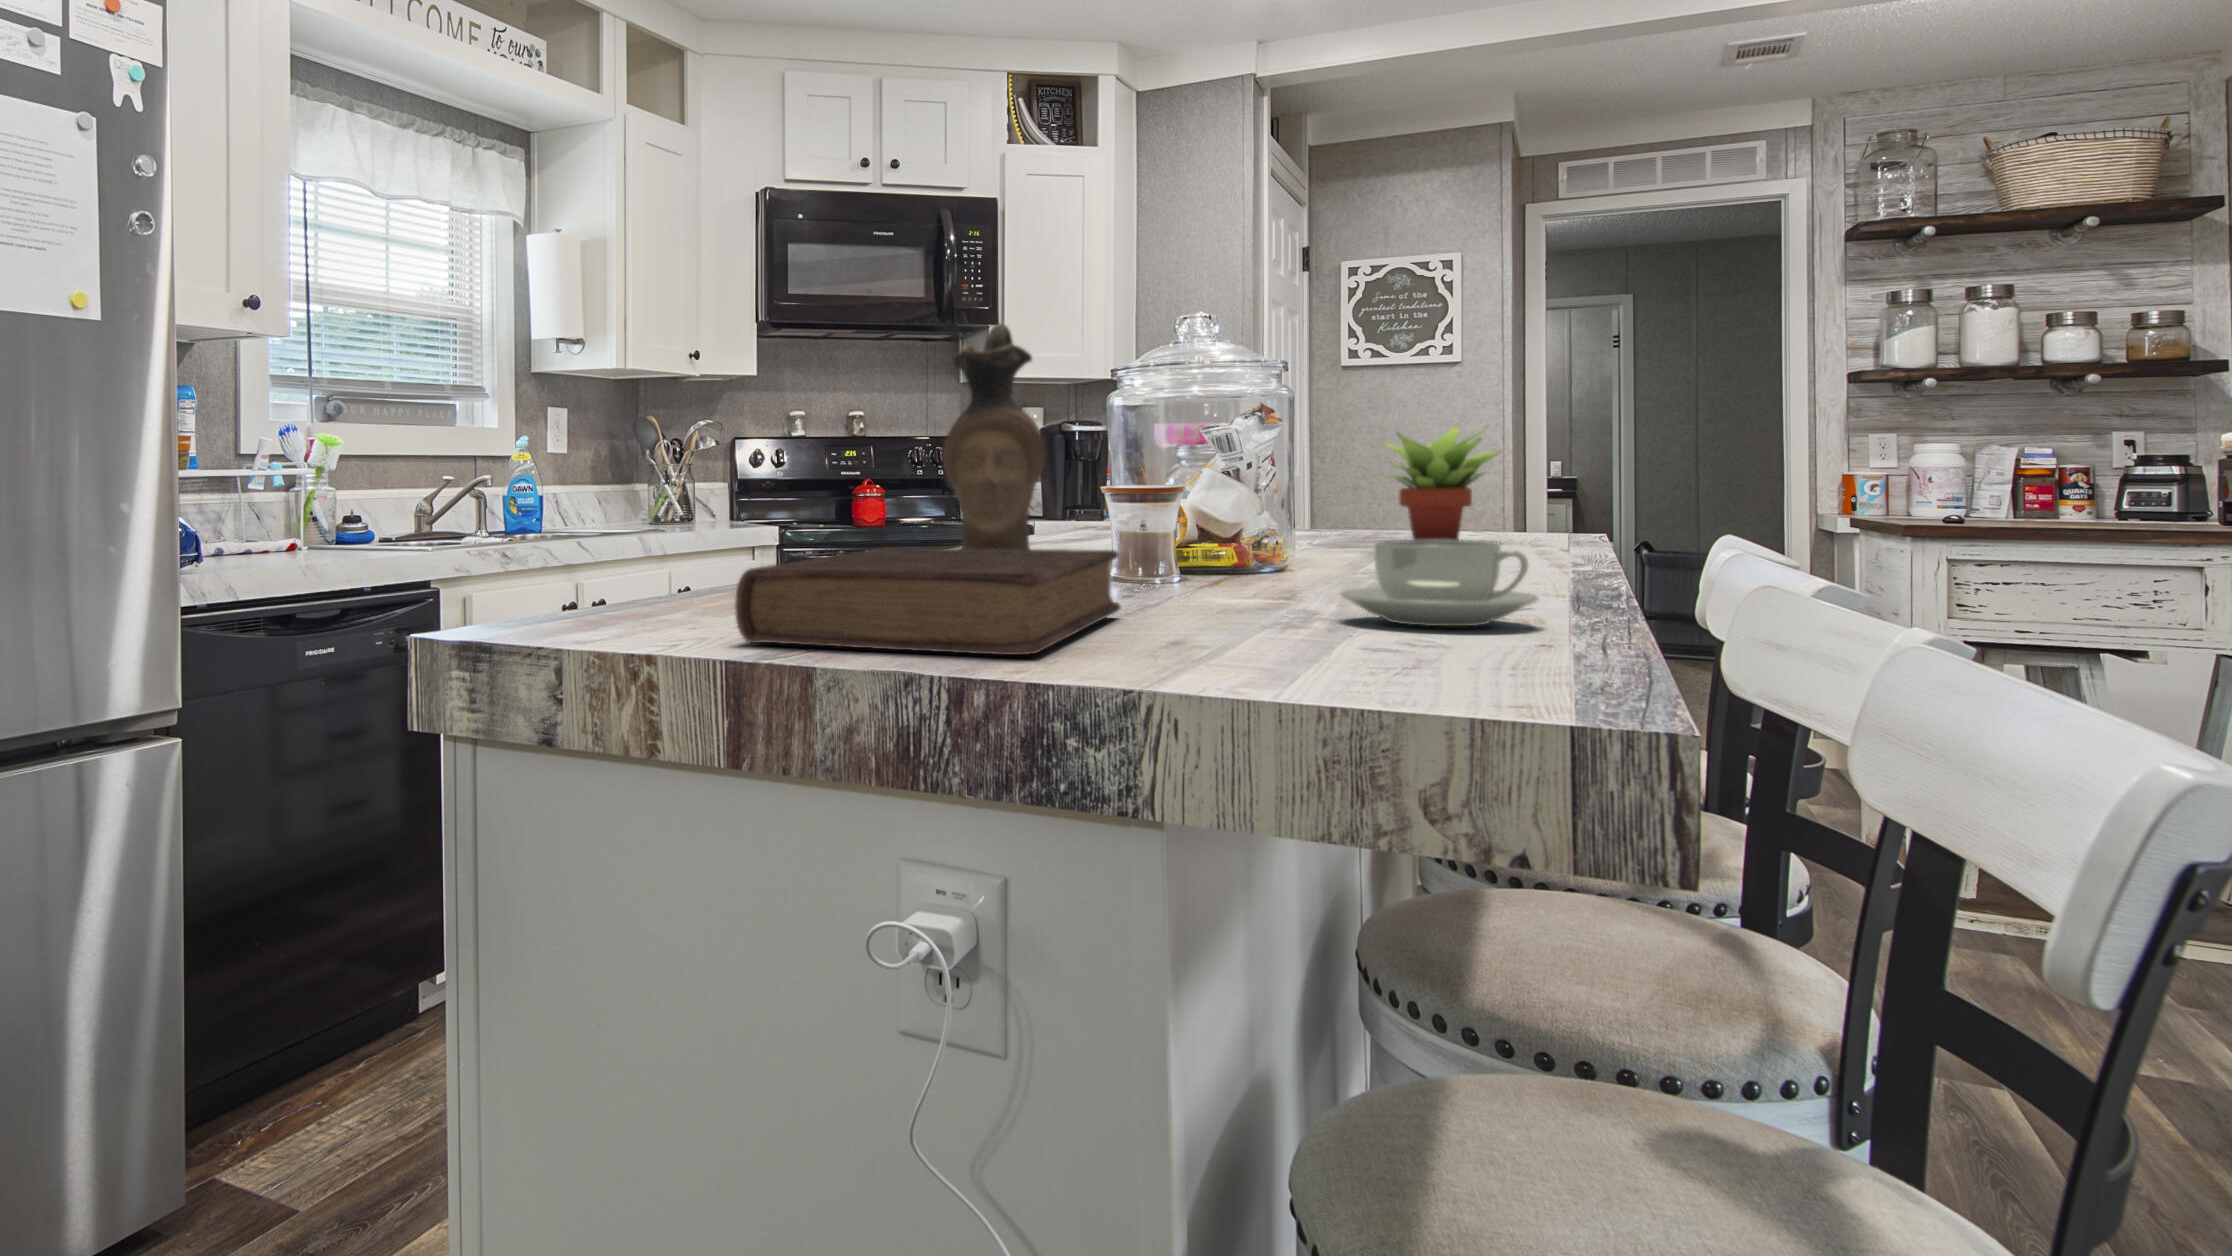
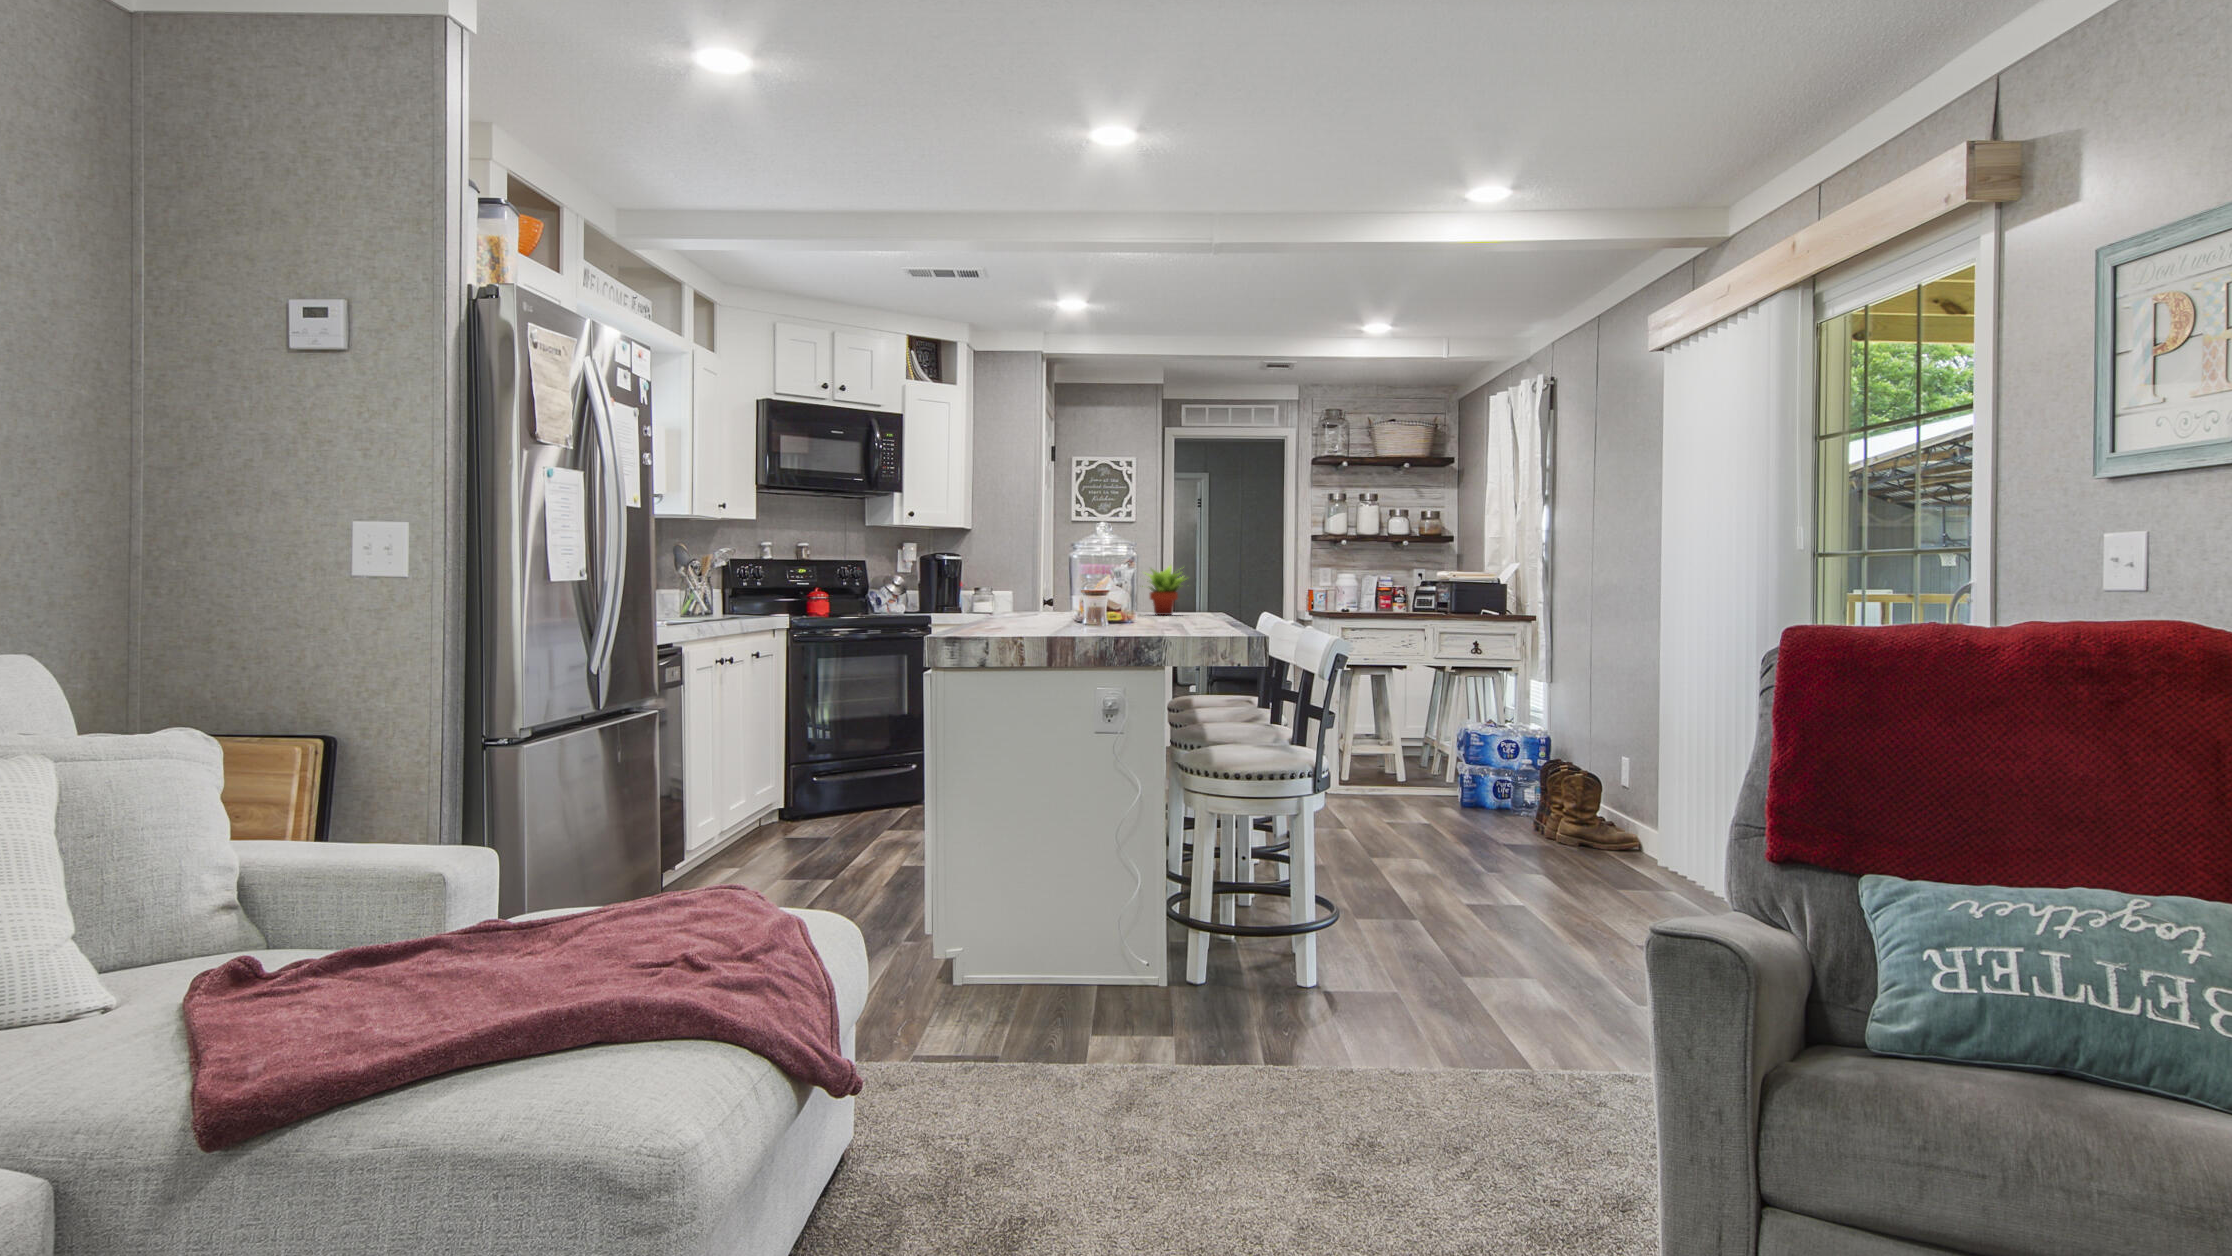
ceramic pitcher: present [942,324,1045,549] -> none [1005,522,1046,622]
coffee cup: present [1341,540,1538,626] -> none [1180,607,1232,631]
book: present [735,547,1121,655] -> none [1039,610,1127,636]

